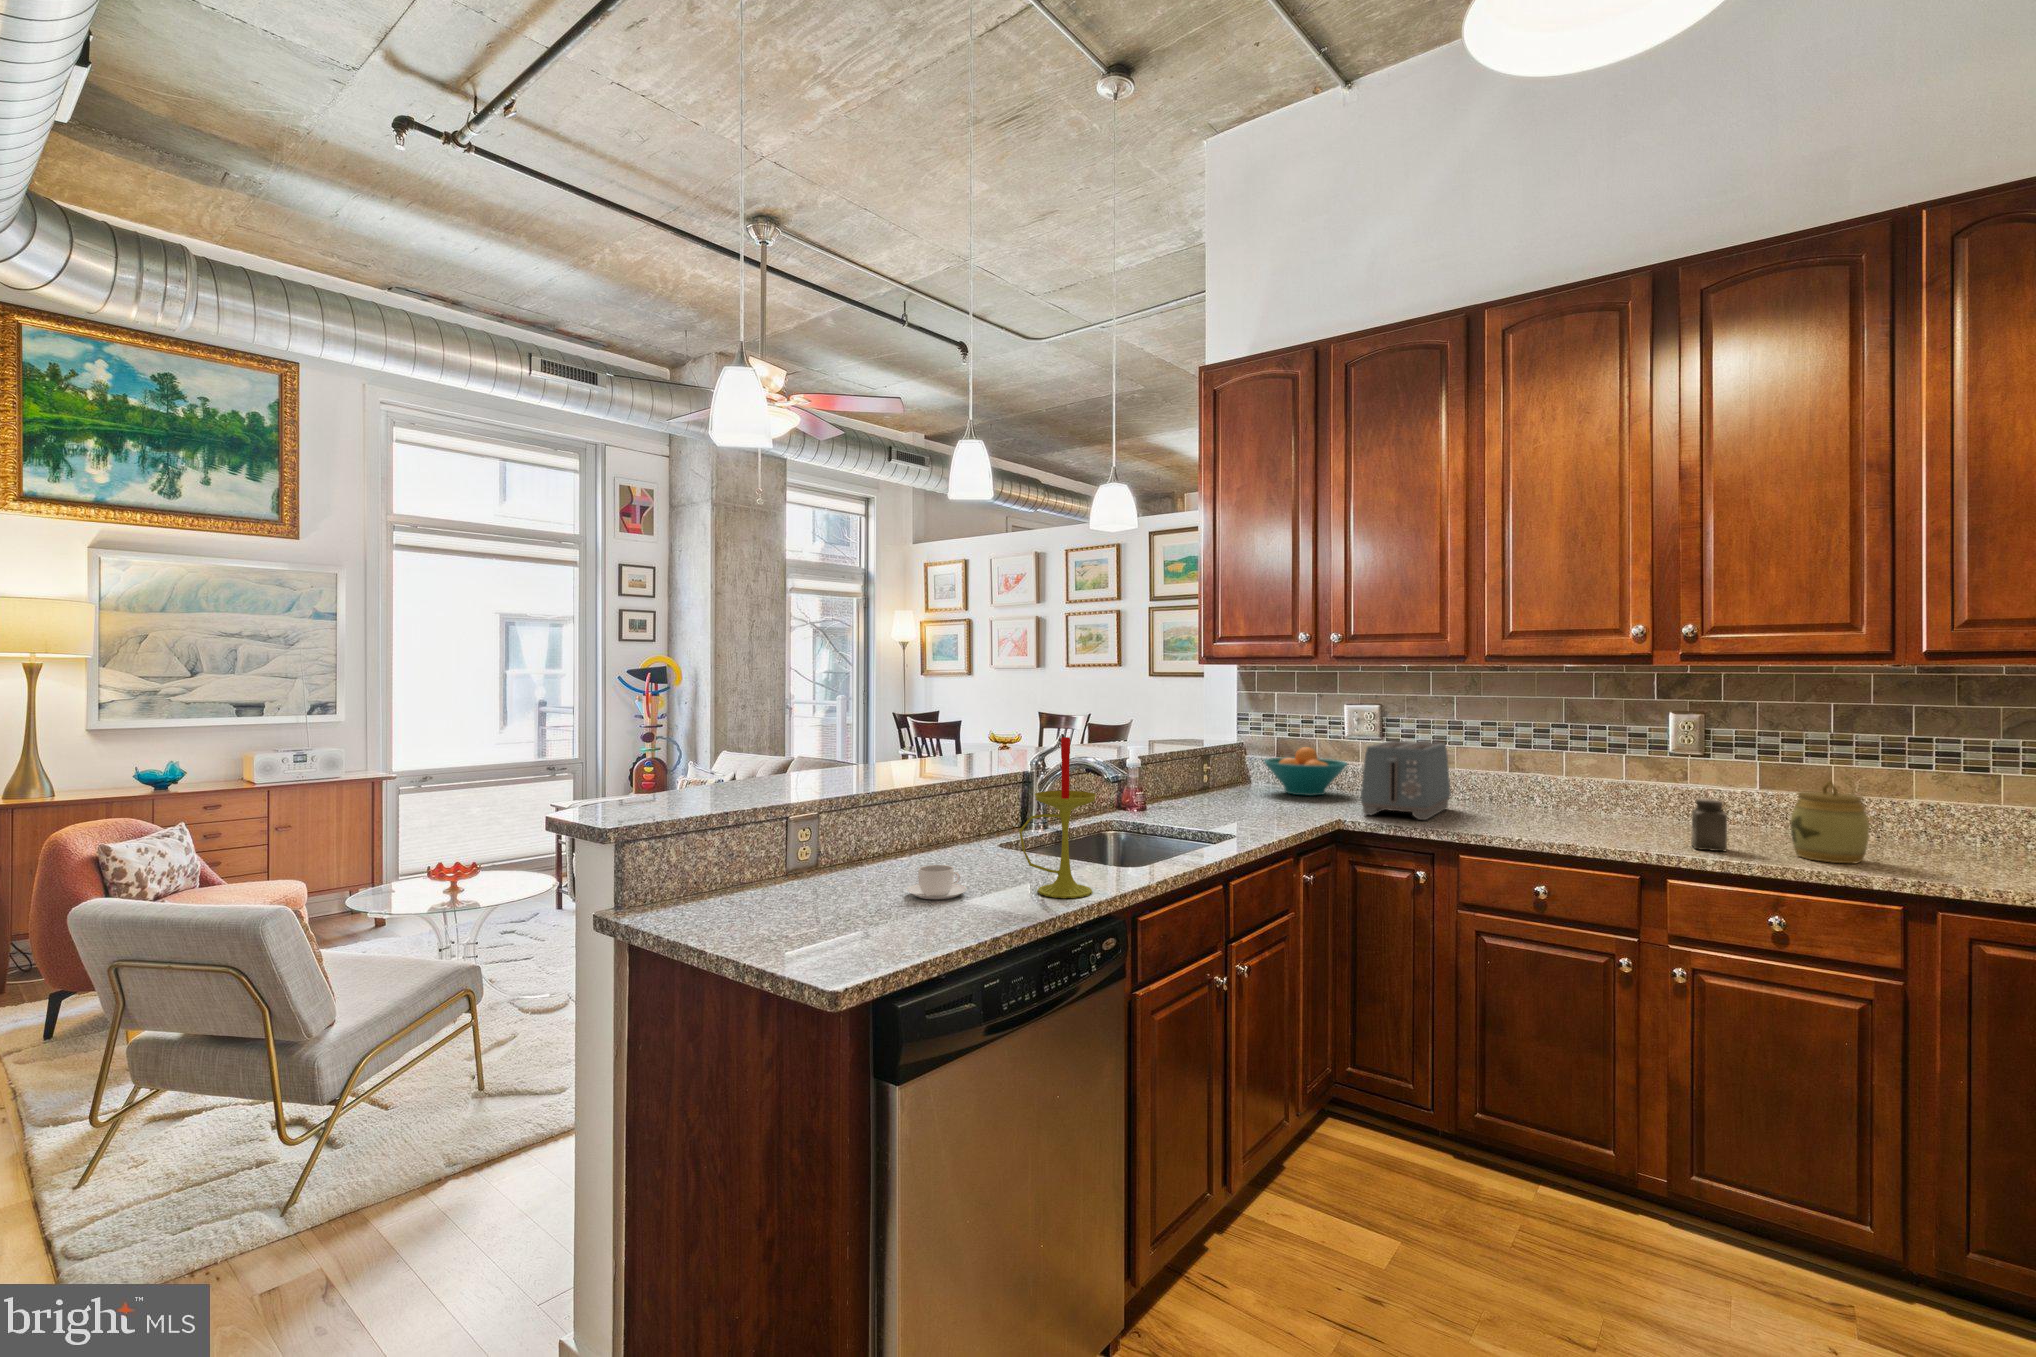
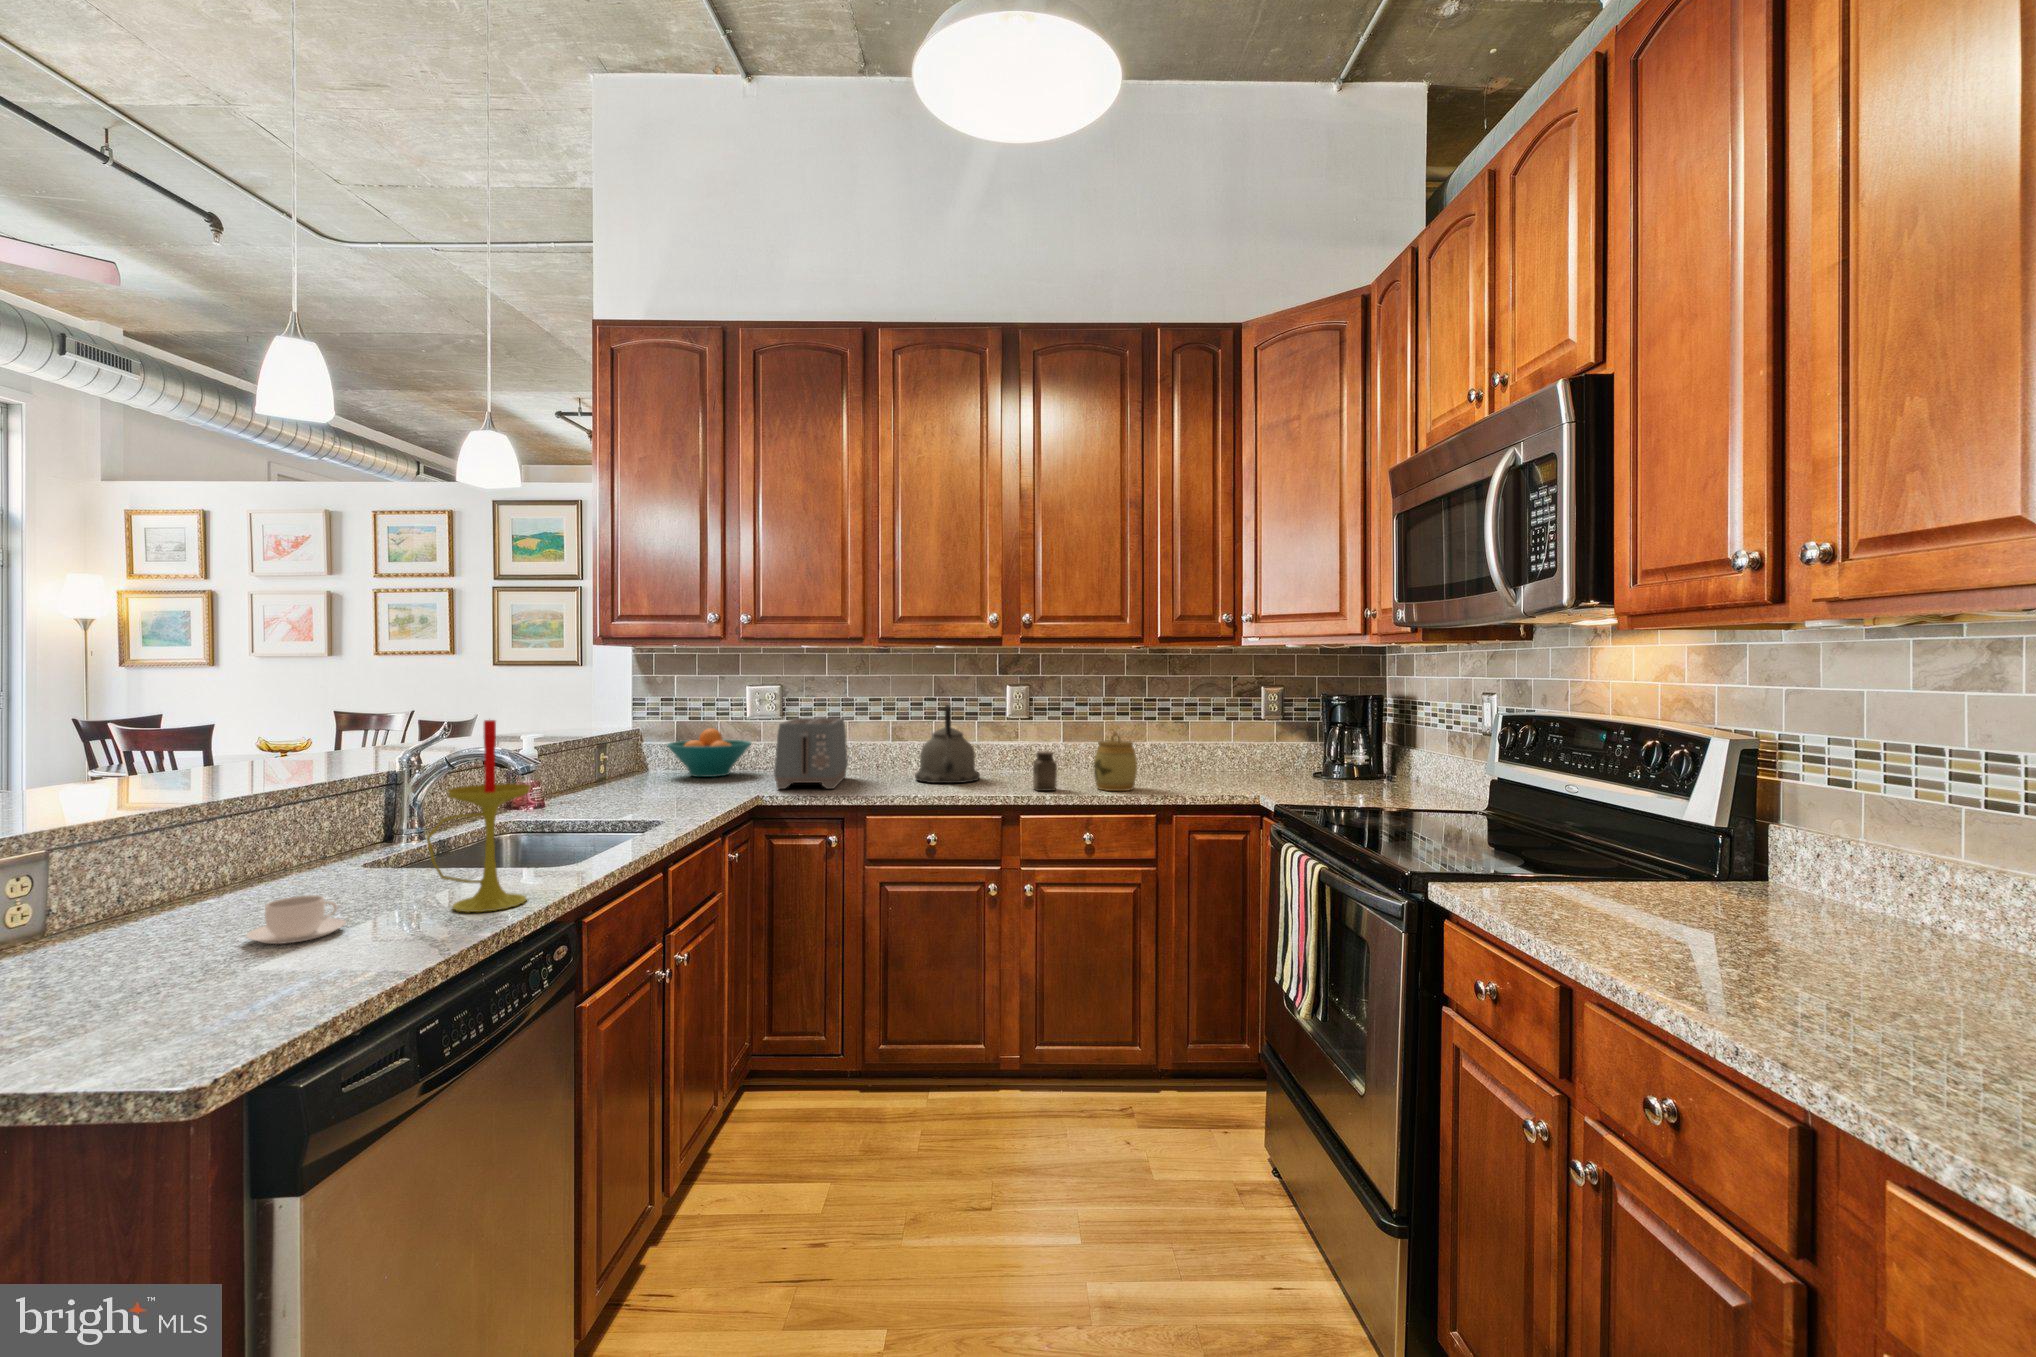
kettle: none [1531,734,1621,828] -> present [915,705,980,783]

